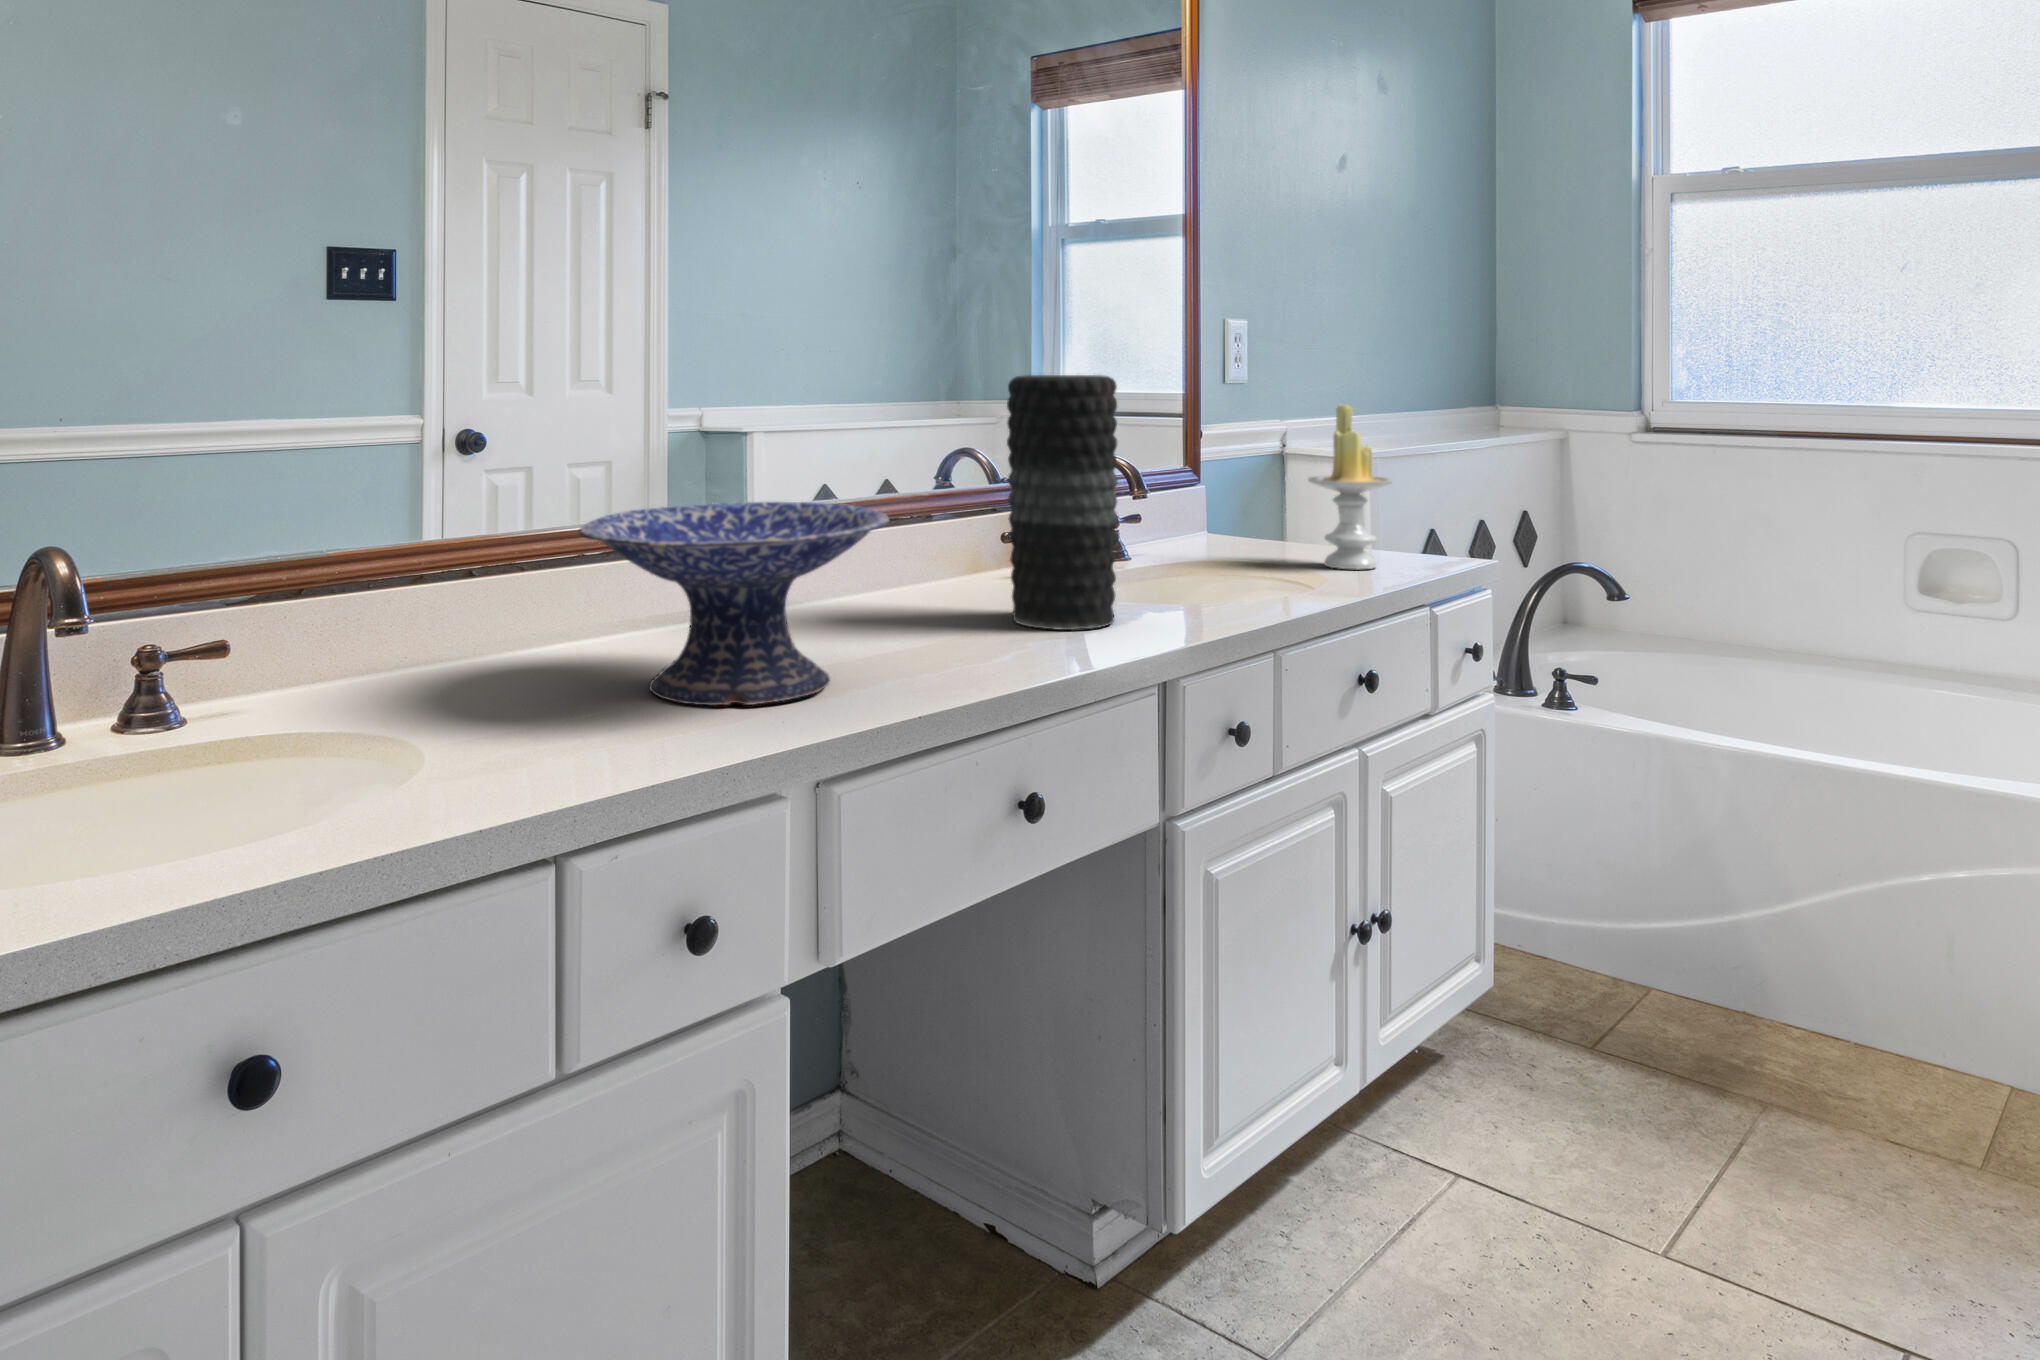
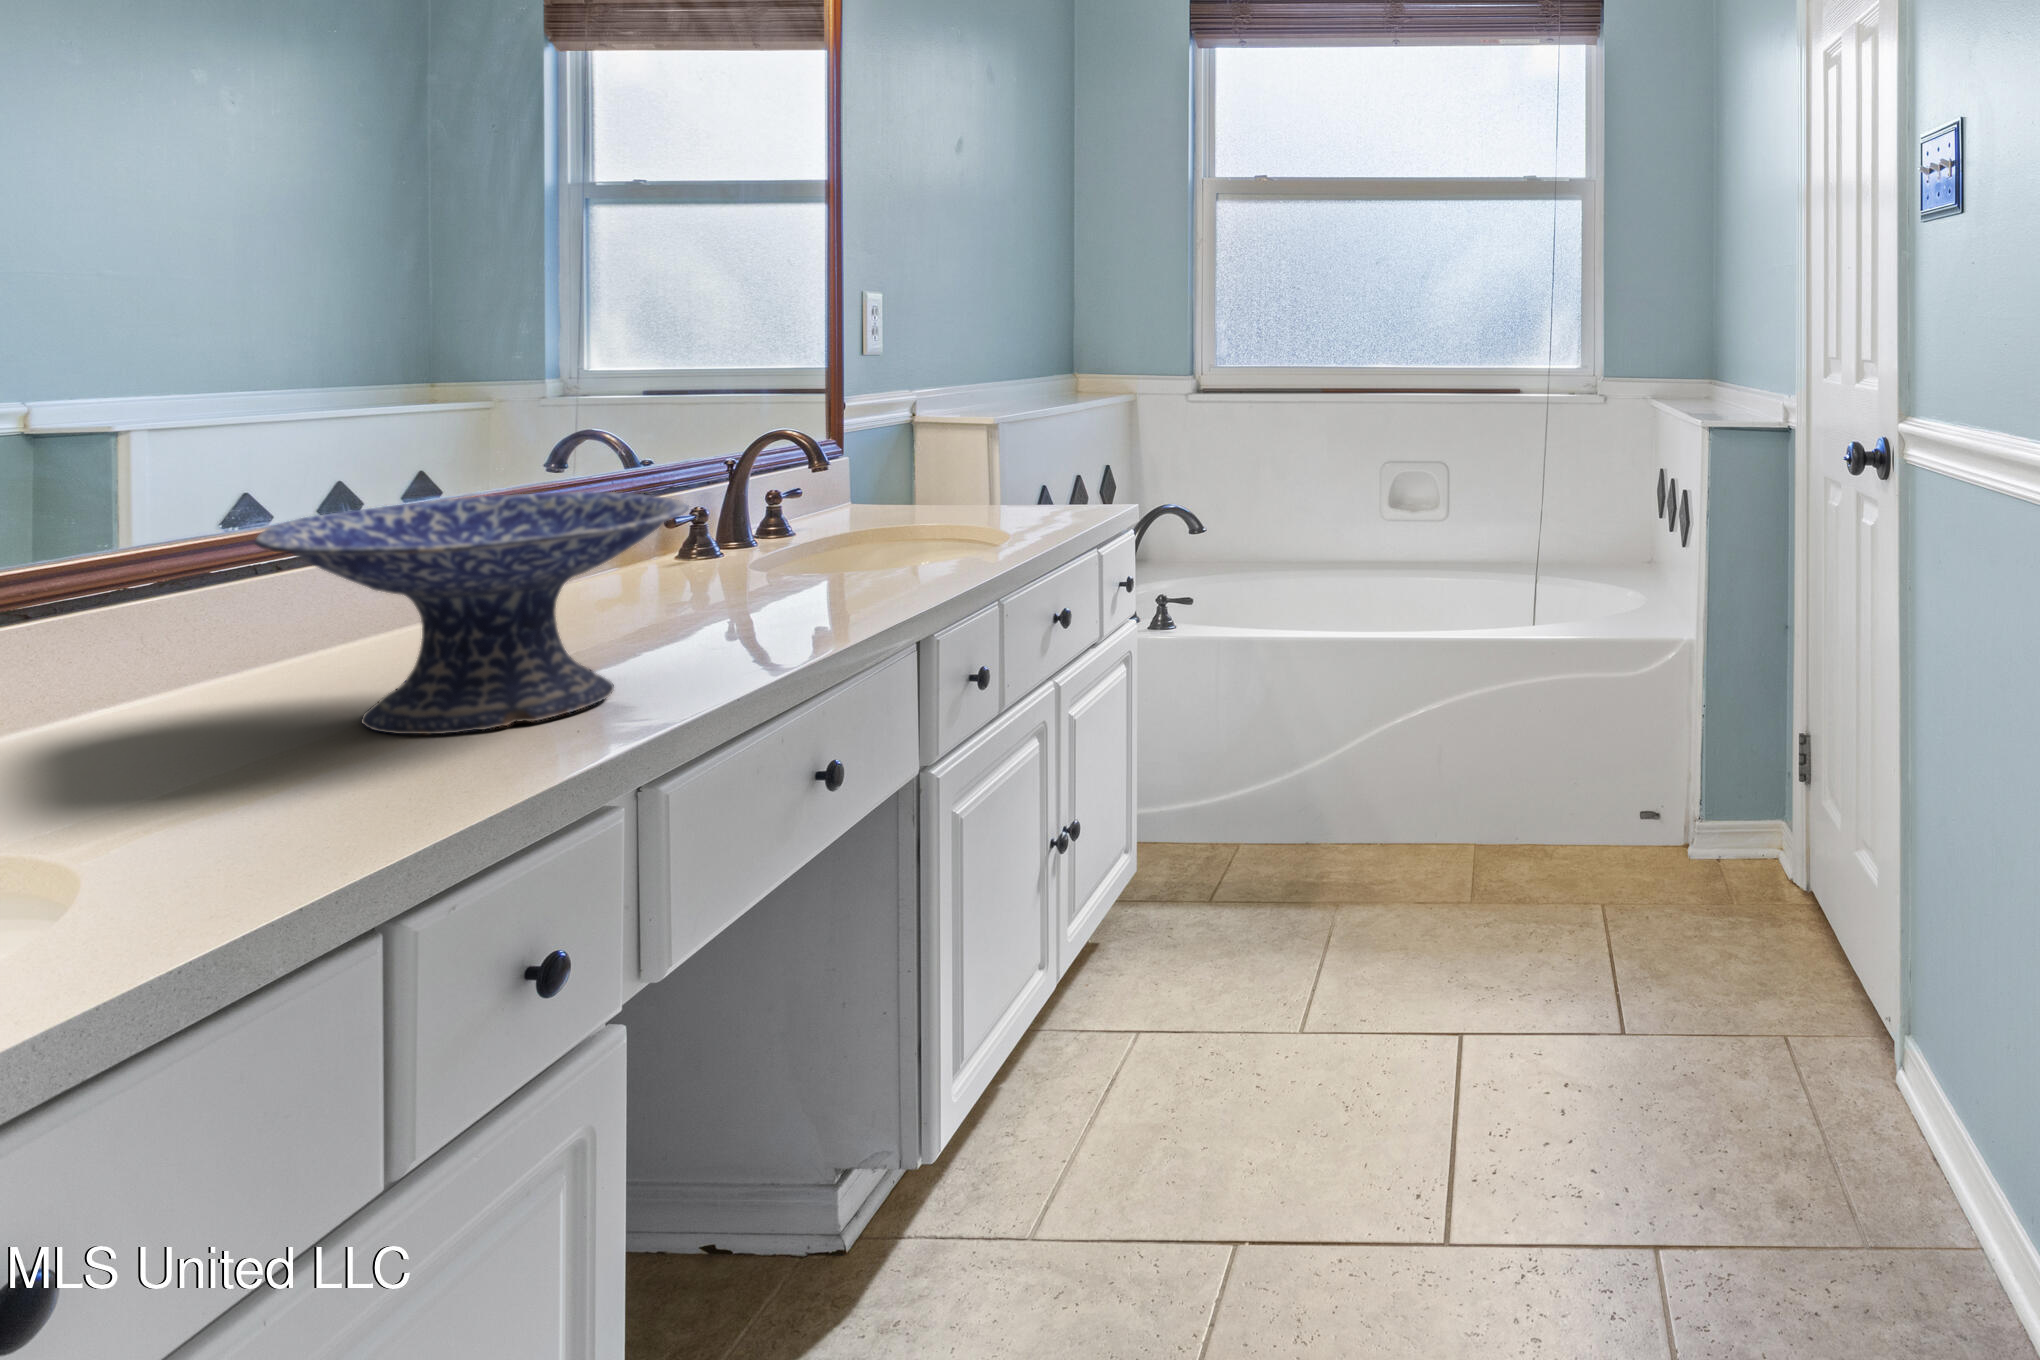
vase: present [1007,375,1118,630] -> none [733,349,857,607]
candle: present [1308,404,1392,570] -> none [979,374,1059,526]

